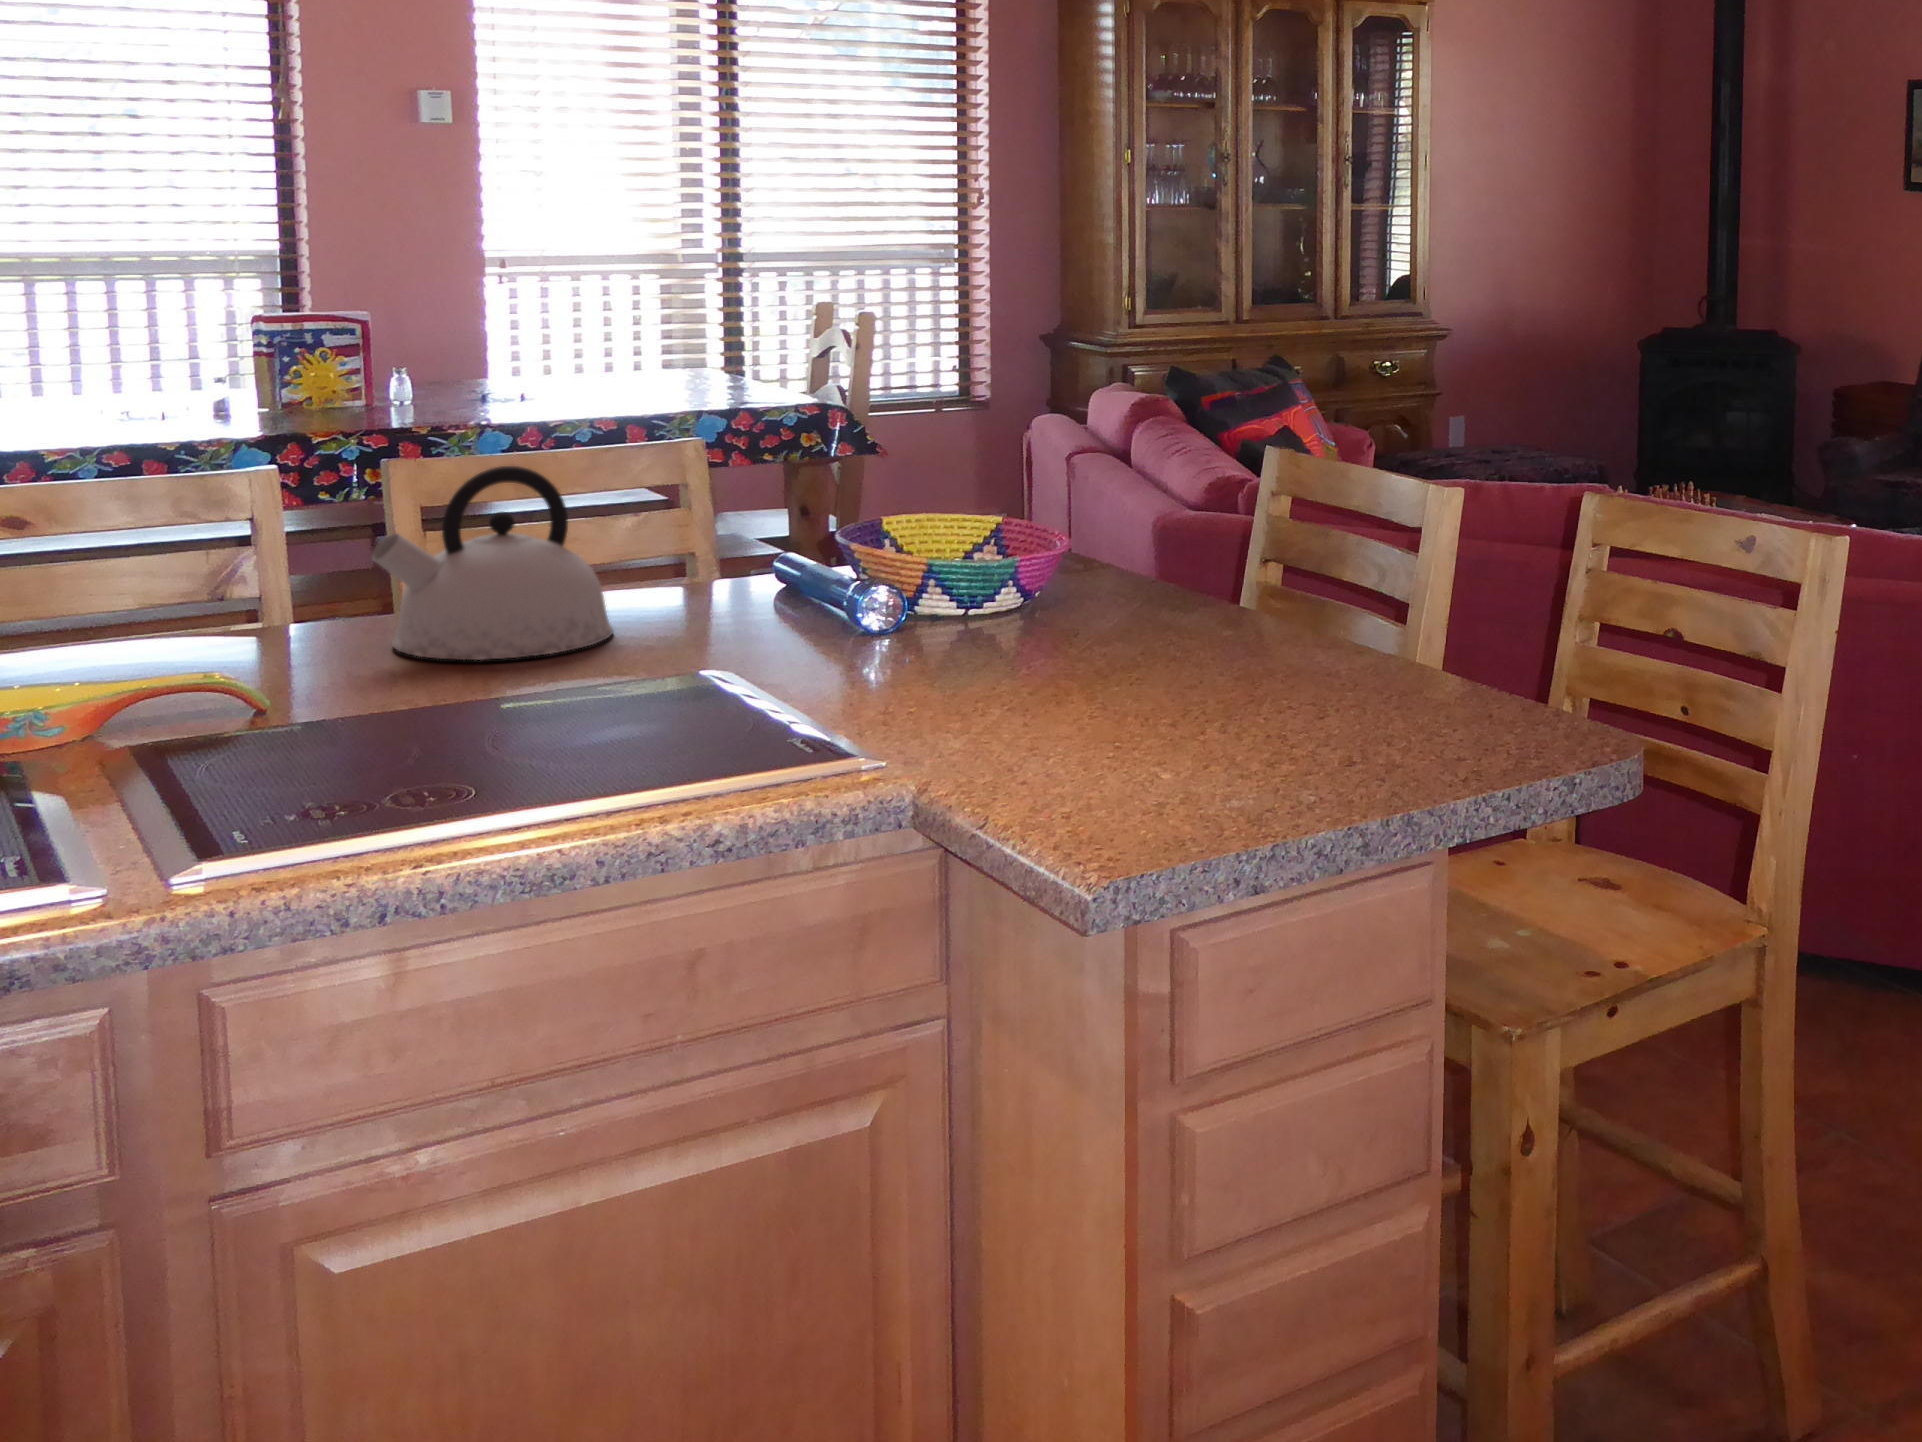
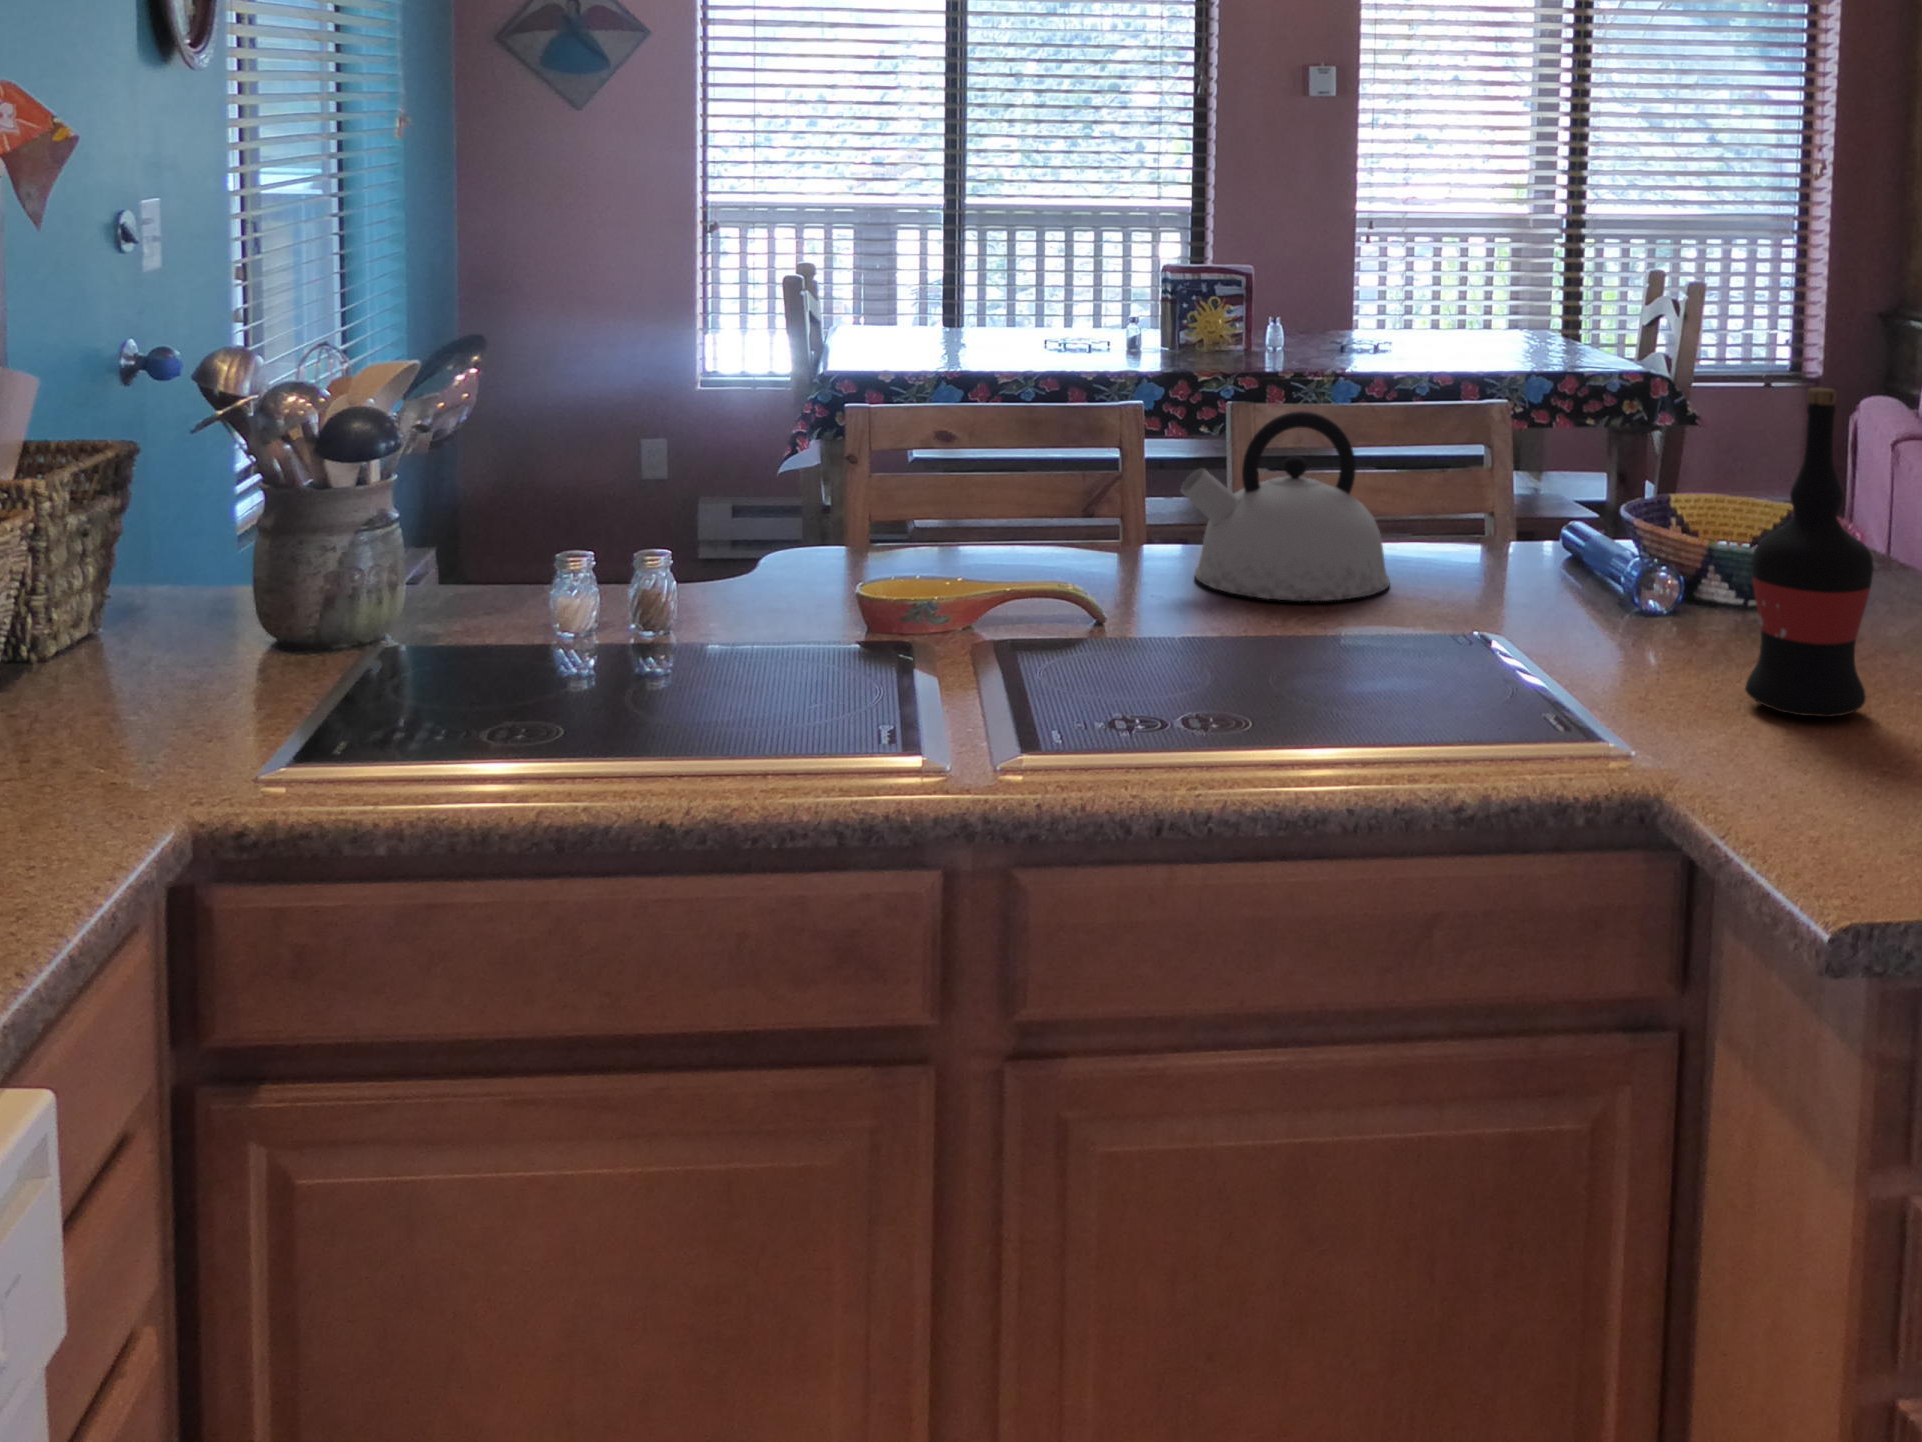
wine bottle: none [973,409,1076,695] -> present [1745,387,1874,717]

